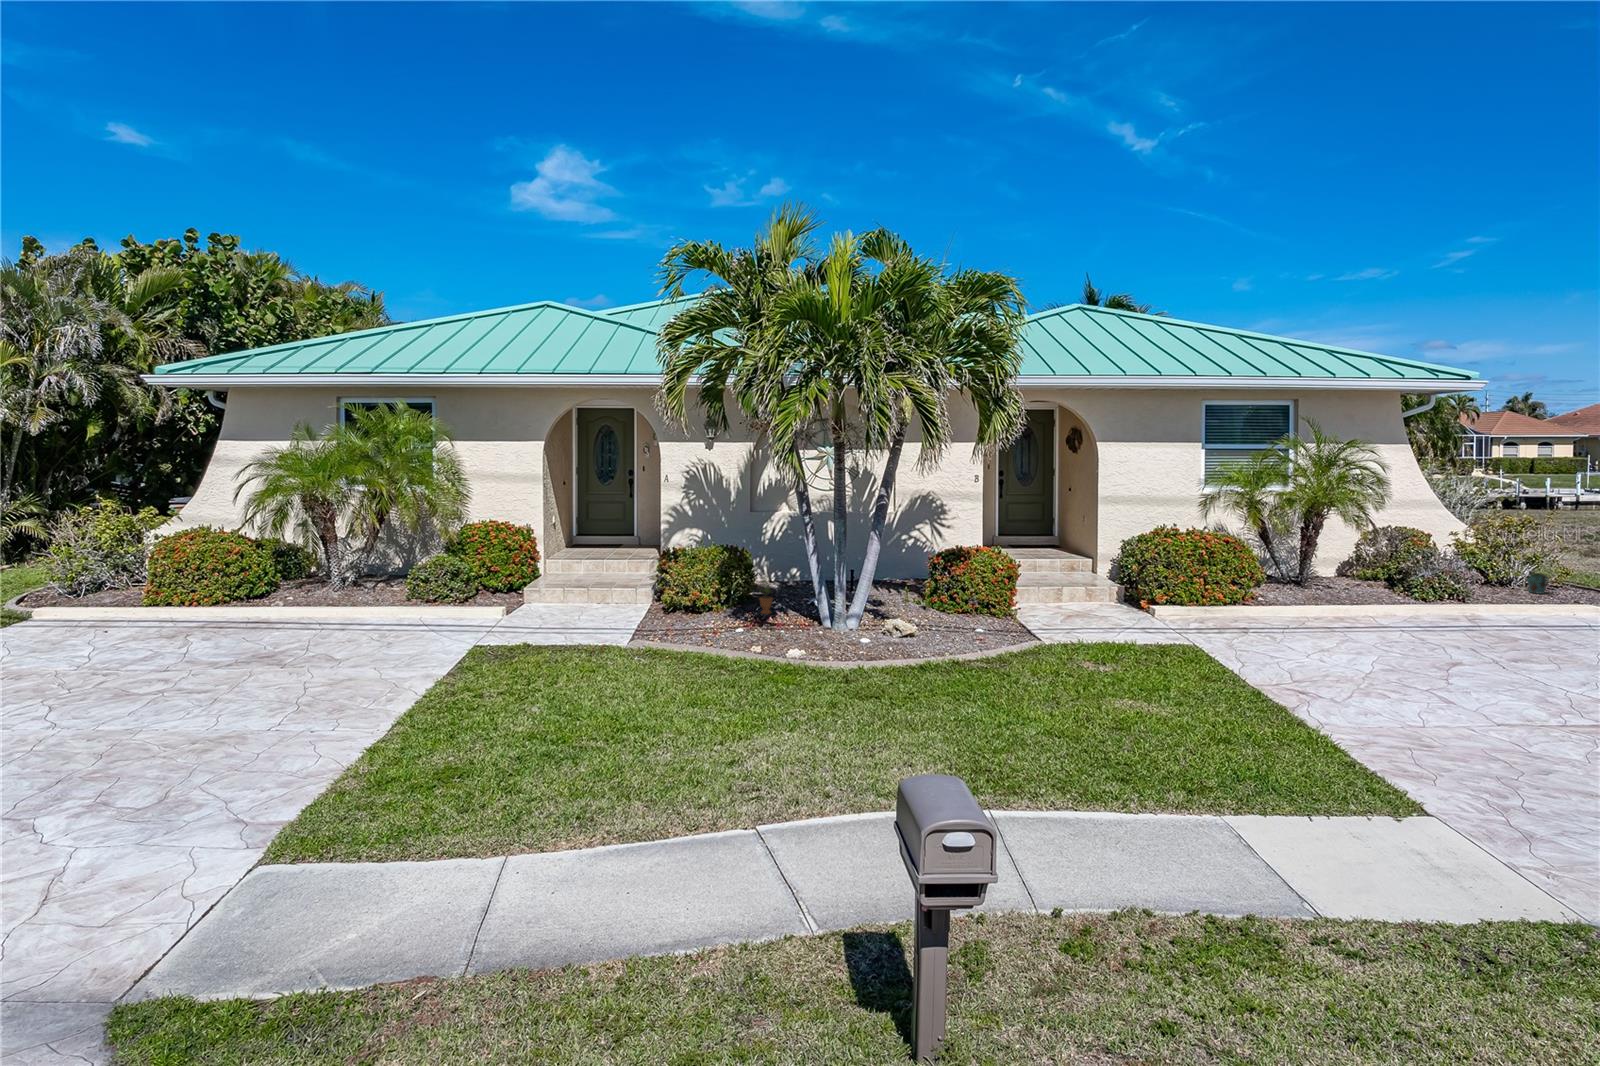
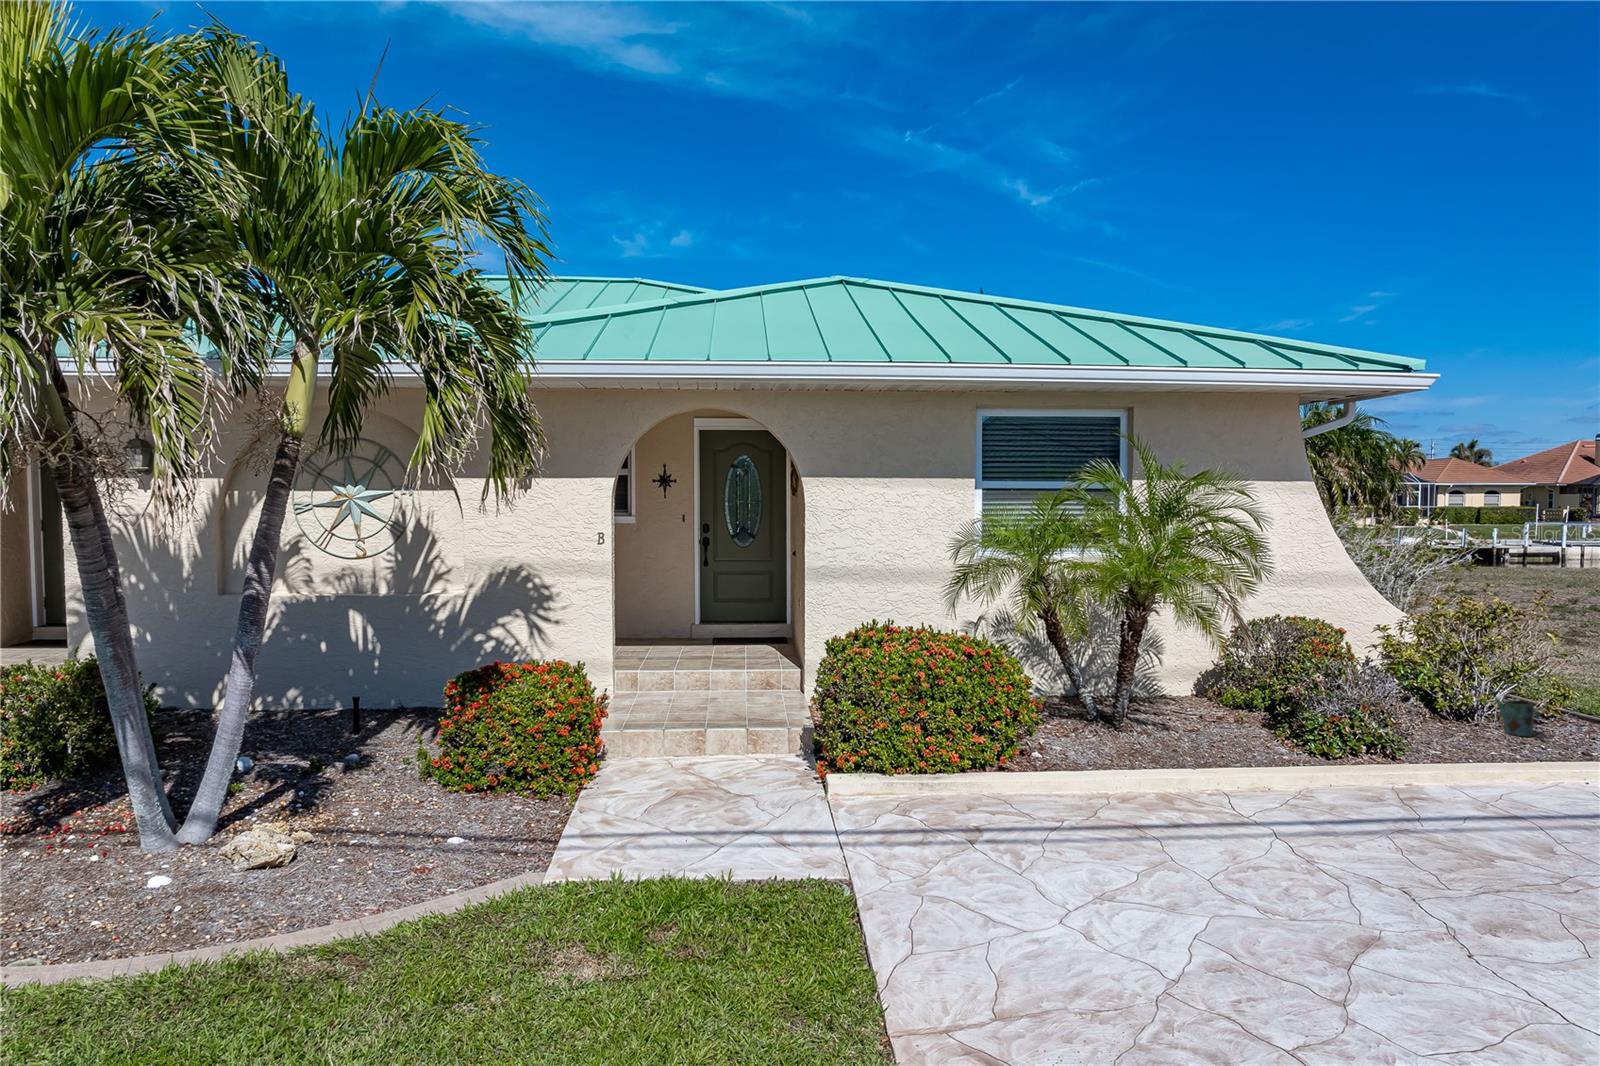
potted plant: present [760,577,772,614] -> none [57,724,100,802]

